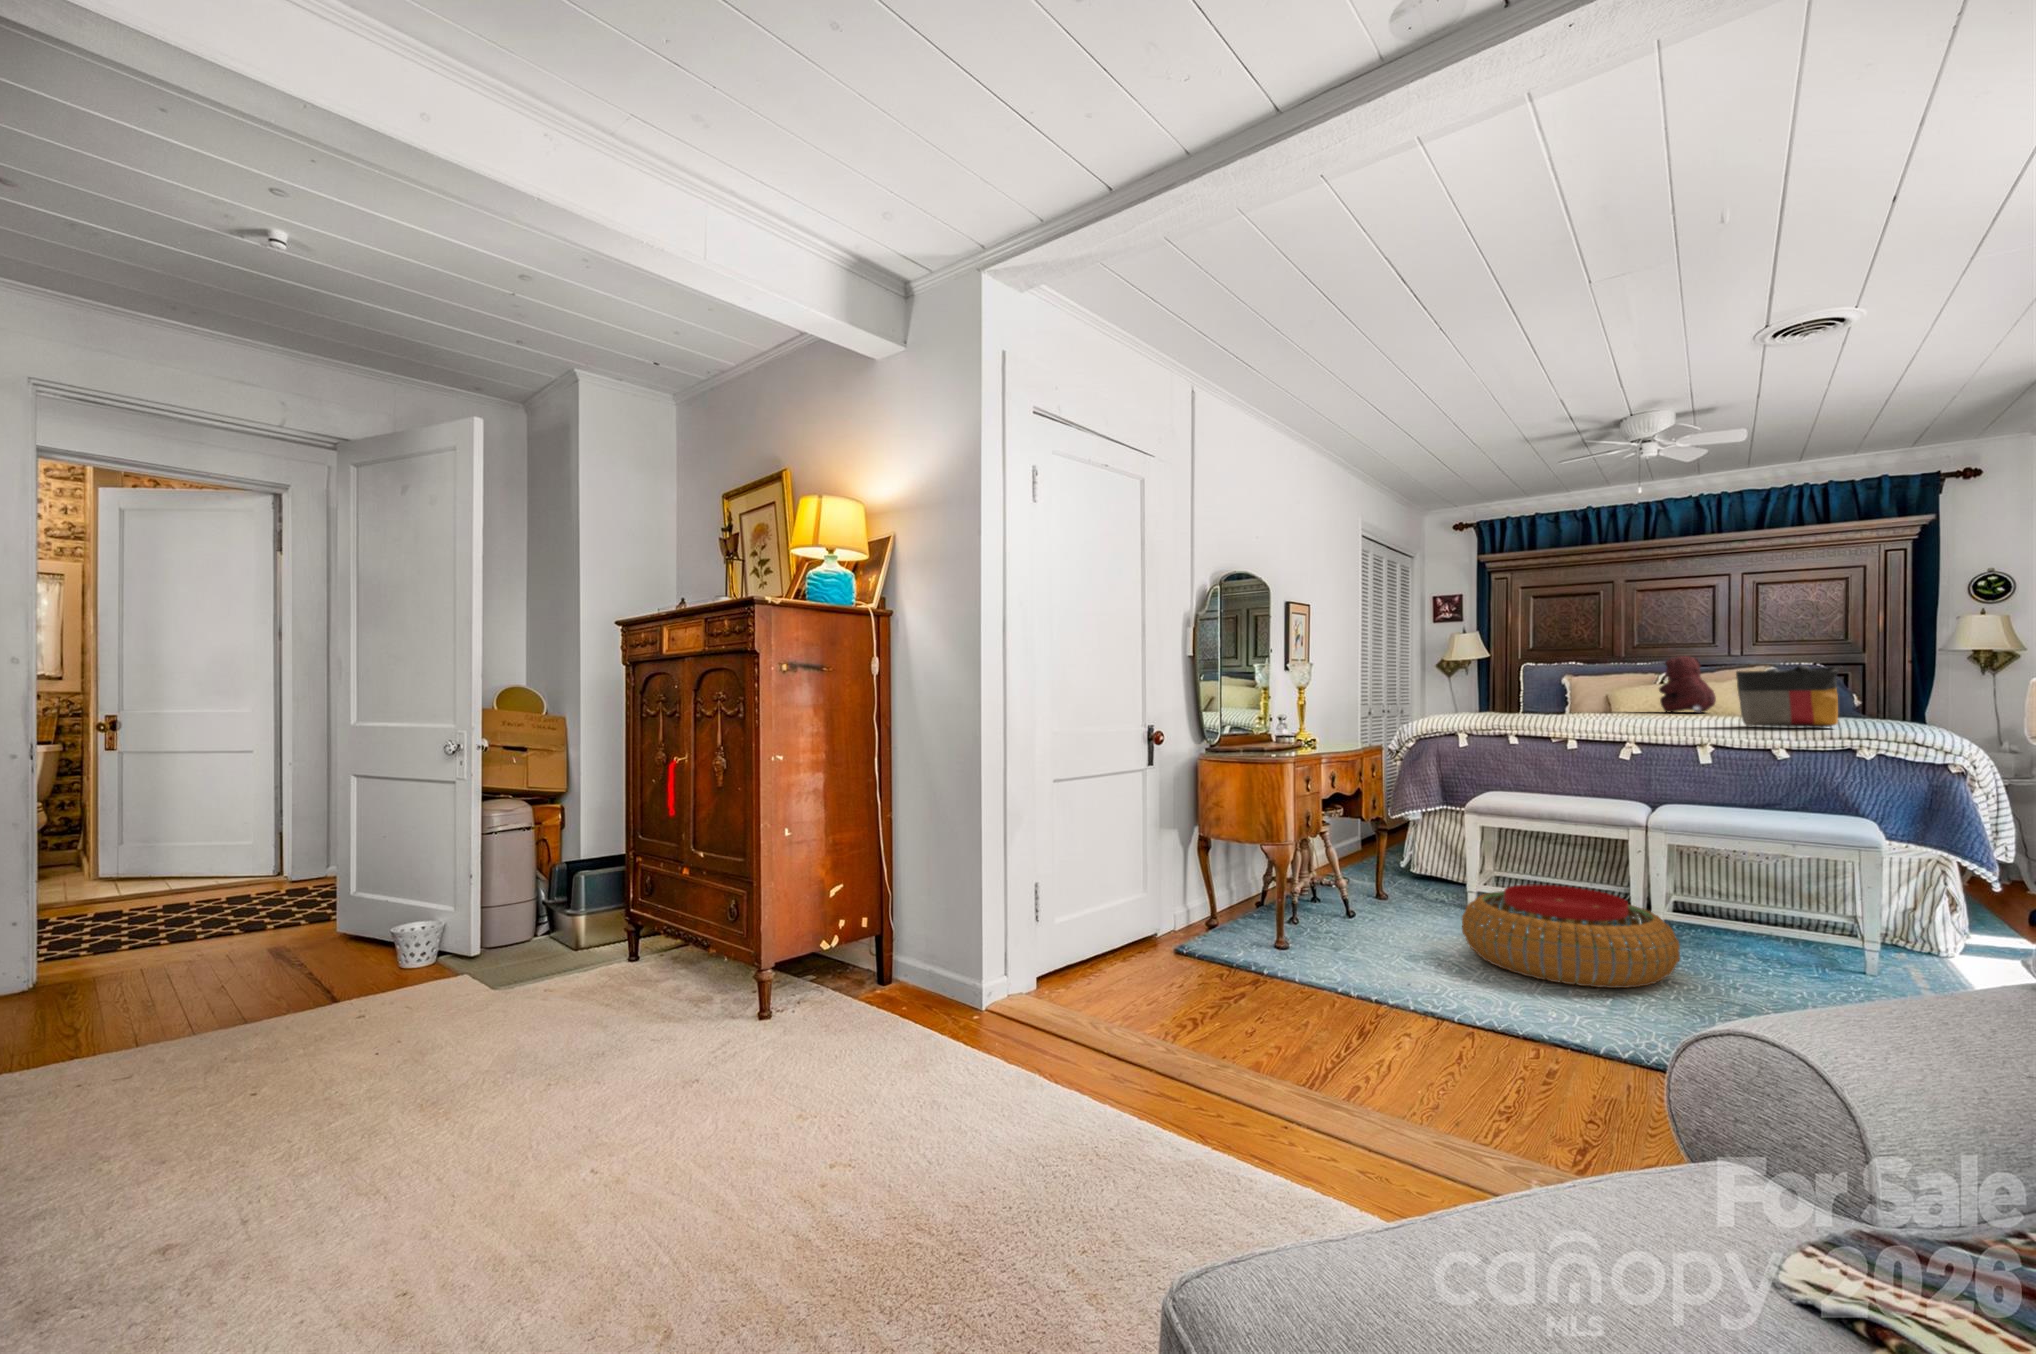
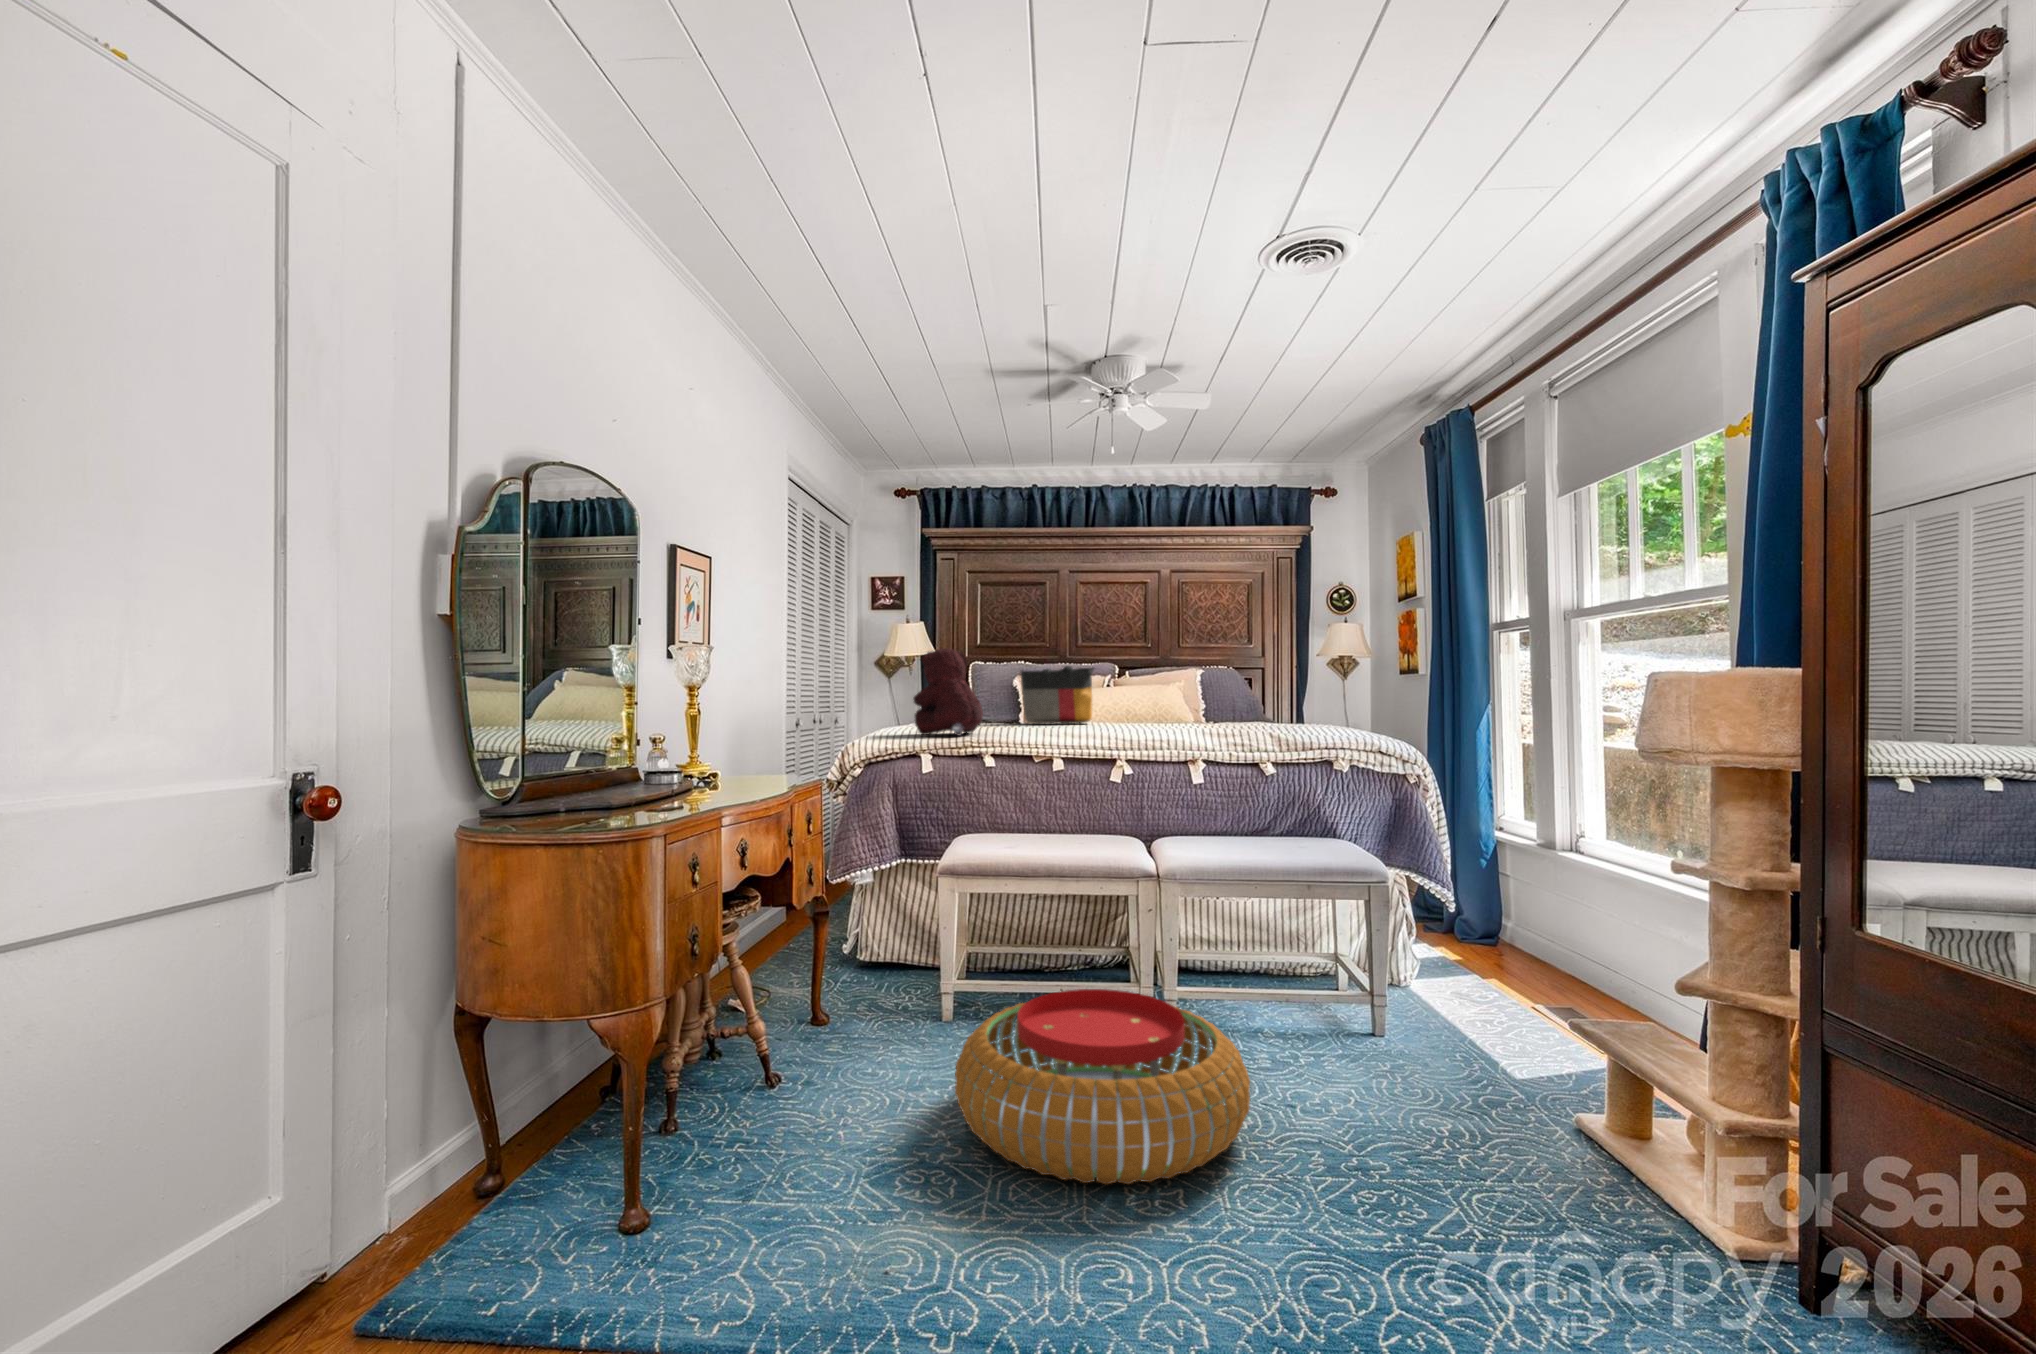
teddy bear: present [1659,656,1716,713] -> present [913,648,983,736]
tote bag: present [1736,666,1841,728] -> present [1021,666,1094,723]

